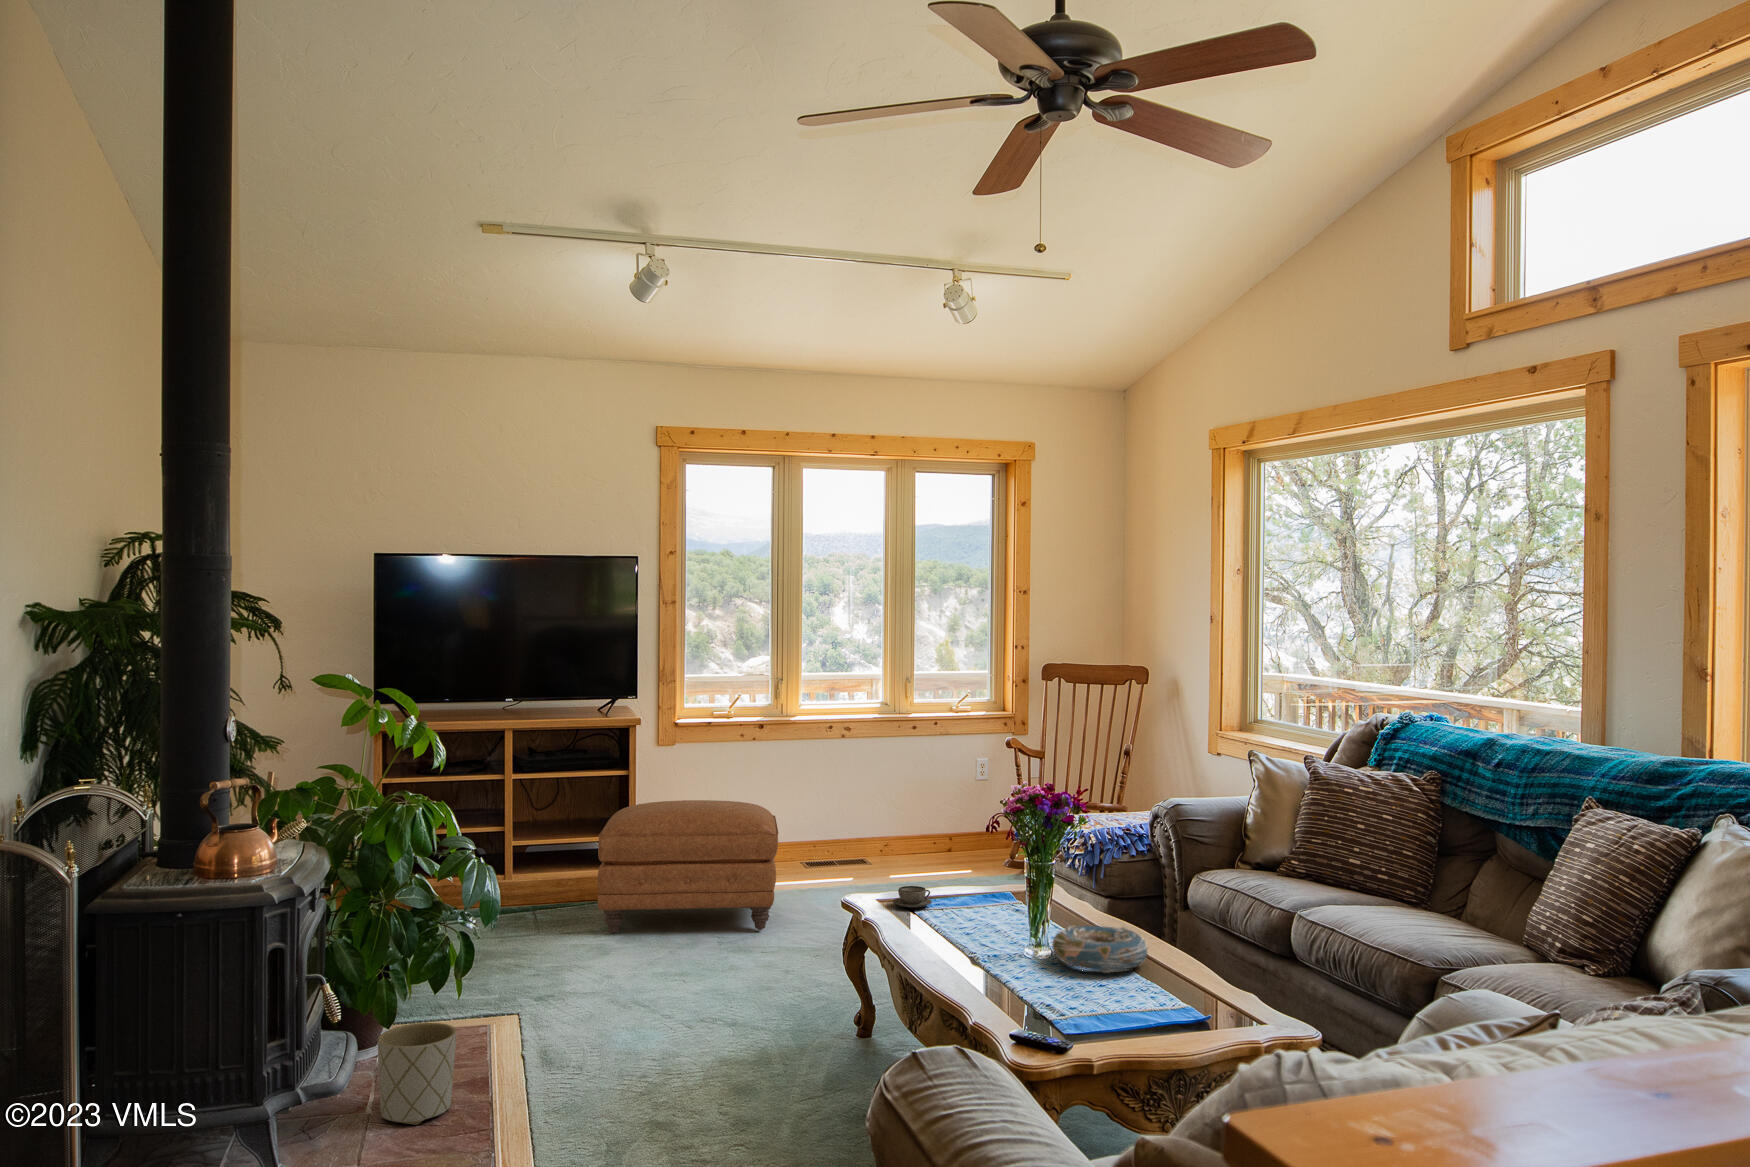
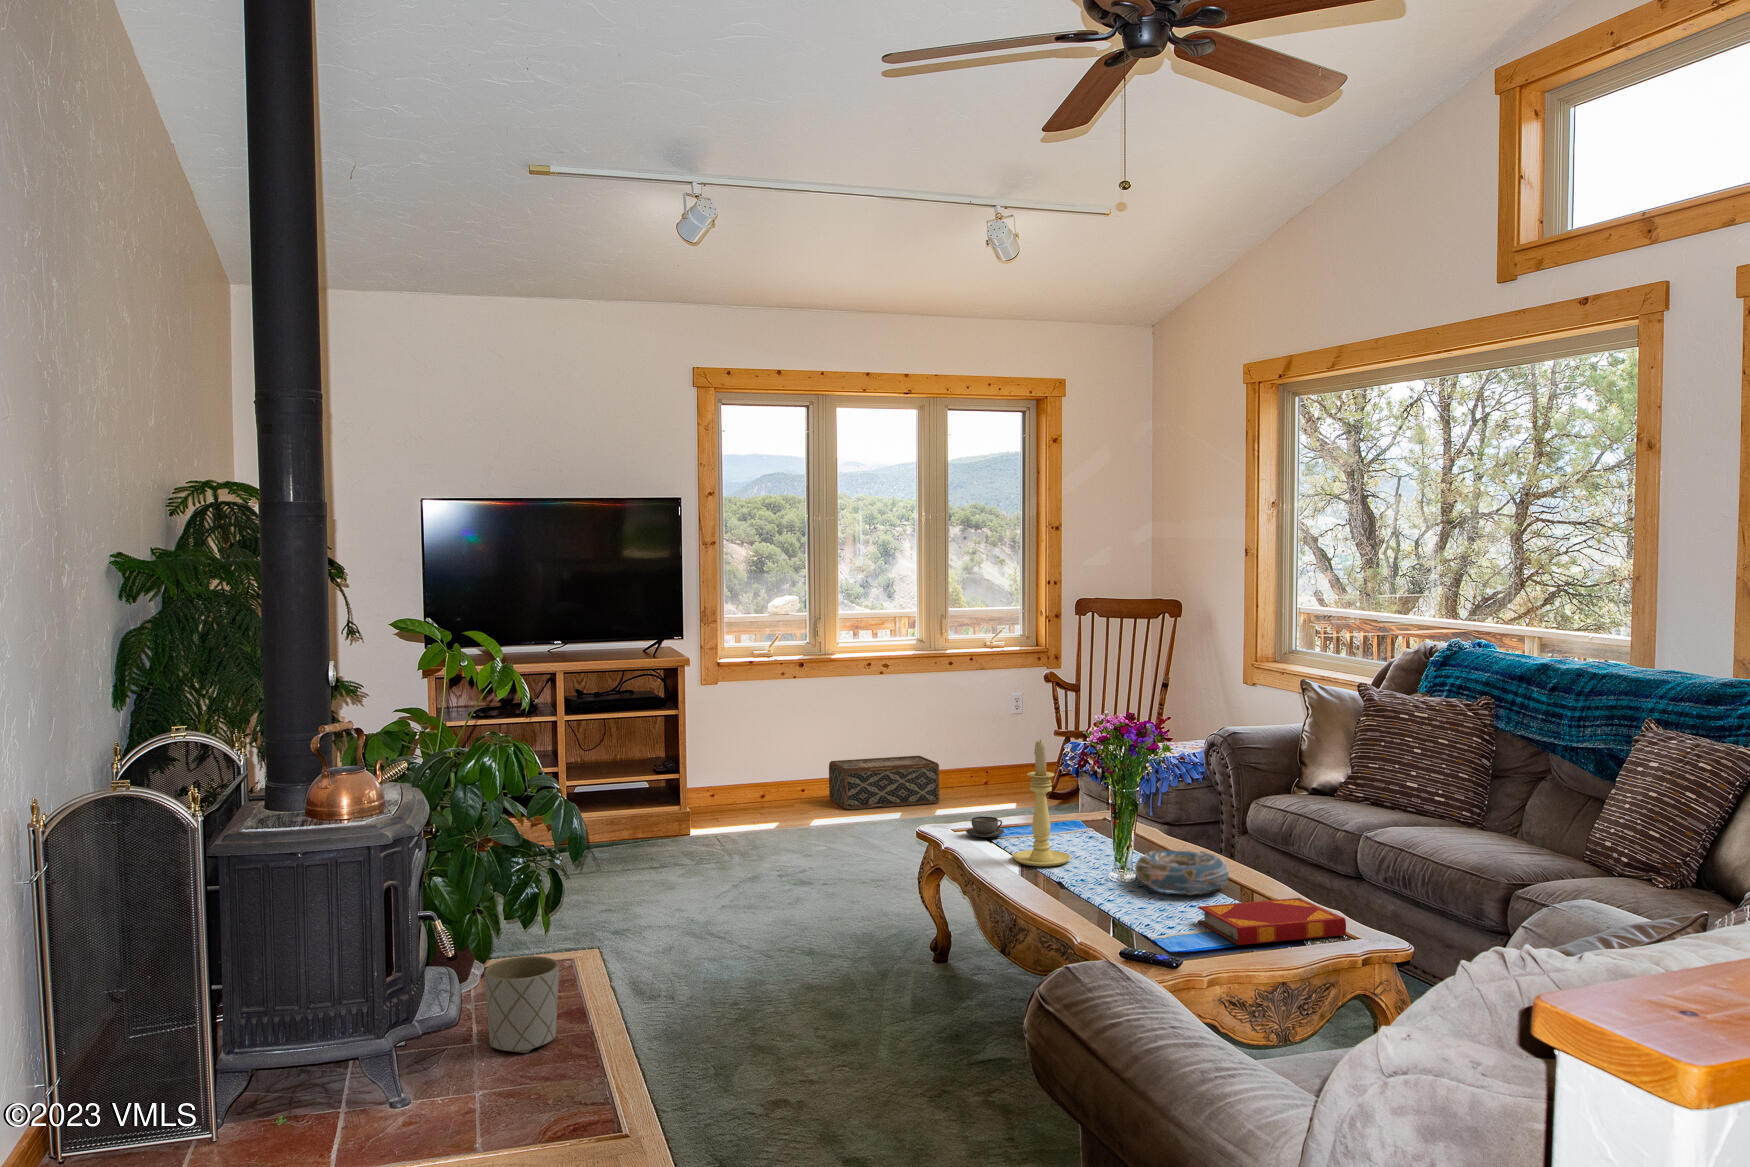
ottoman: present [598,800,778,933] -> none [657,739,833,869]
candle holder: none [933,807,993,939] -> present [1012,740,1071,866]
woven basket: none [788,821,899,875] -> present [829,756,939,810]
hardback book: none [1106,979,1256,1028] -> present [1198,898,1346,945]

